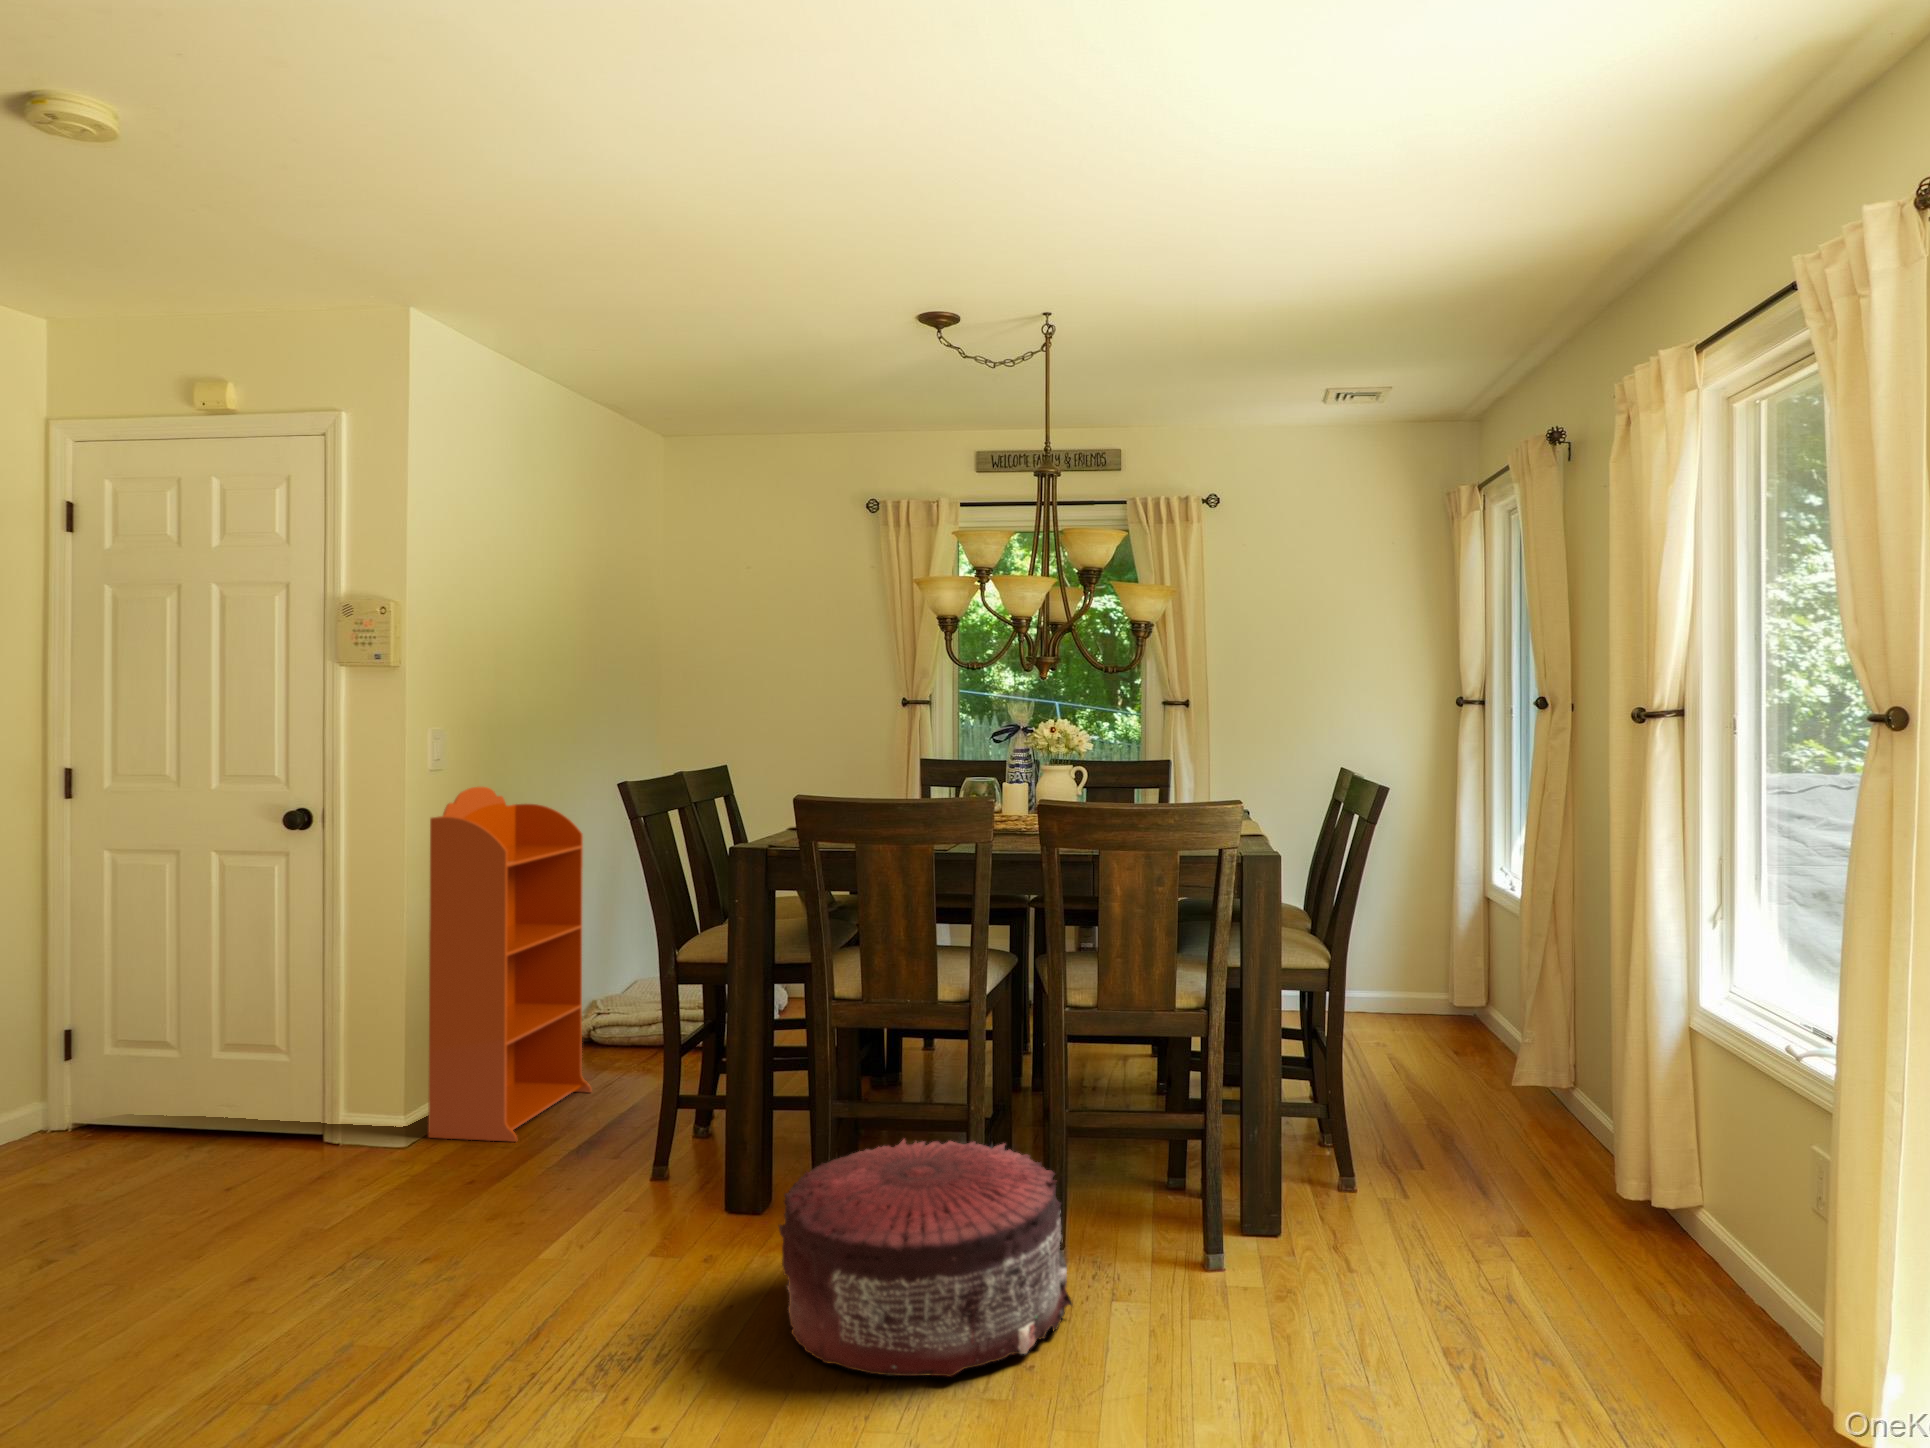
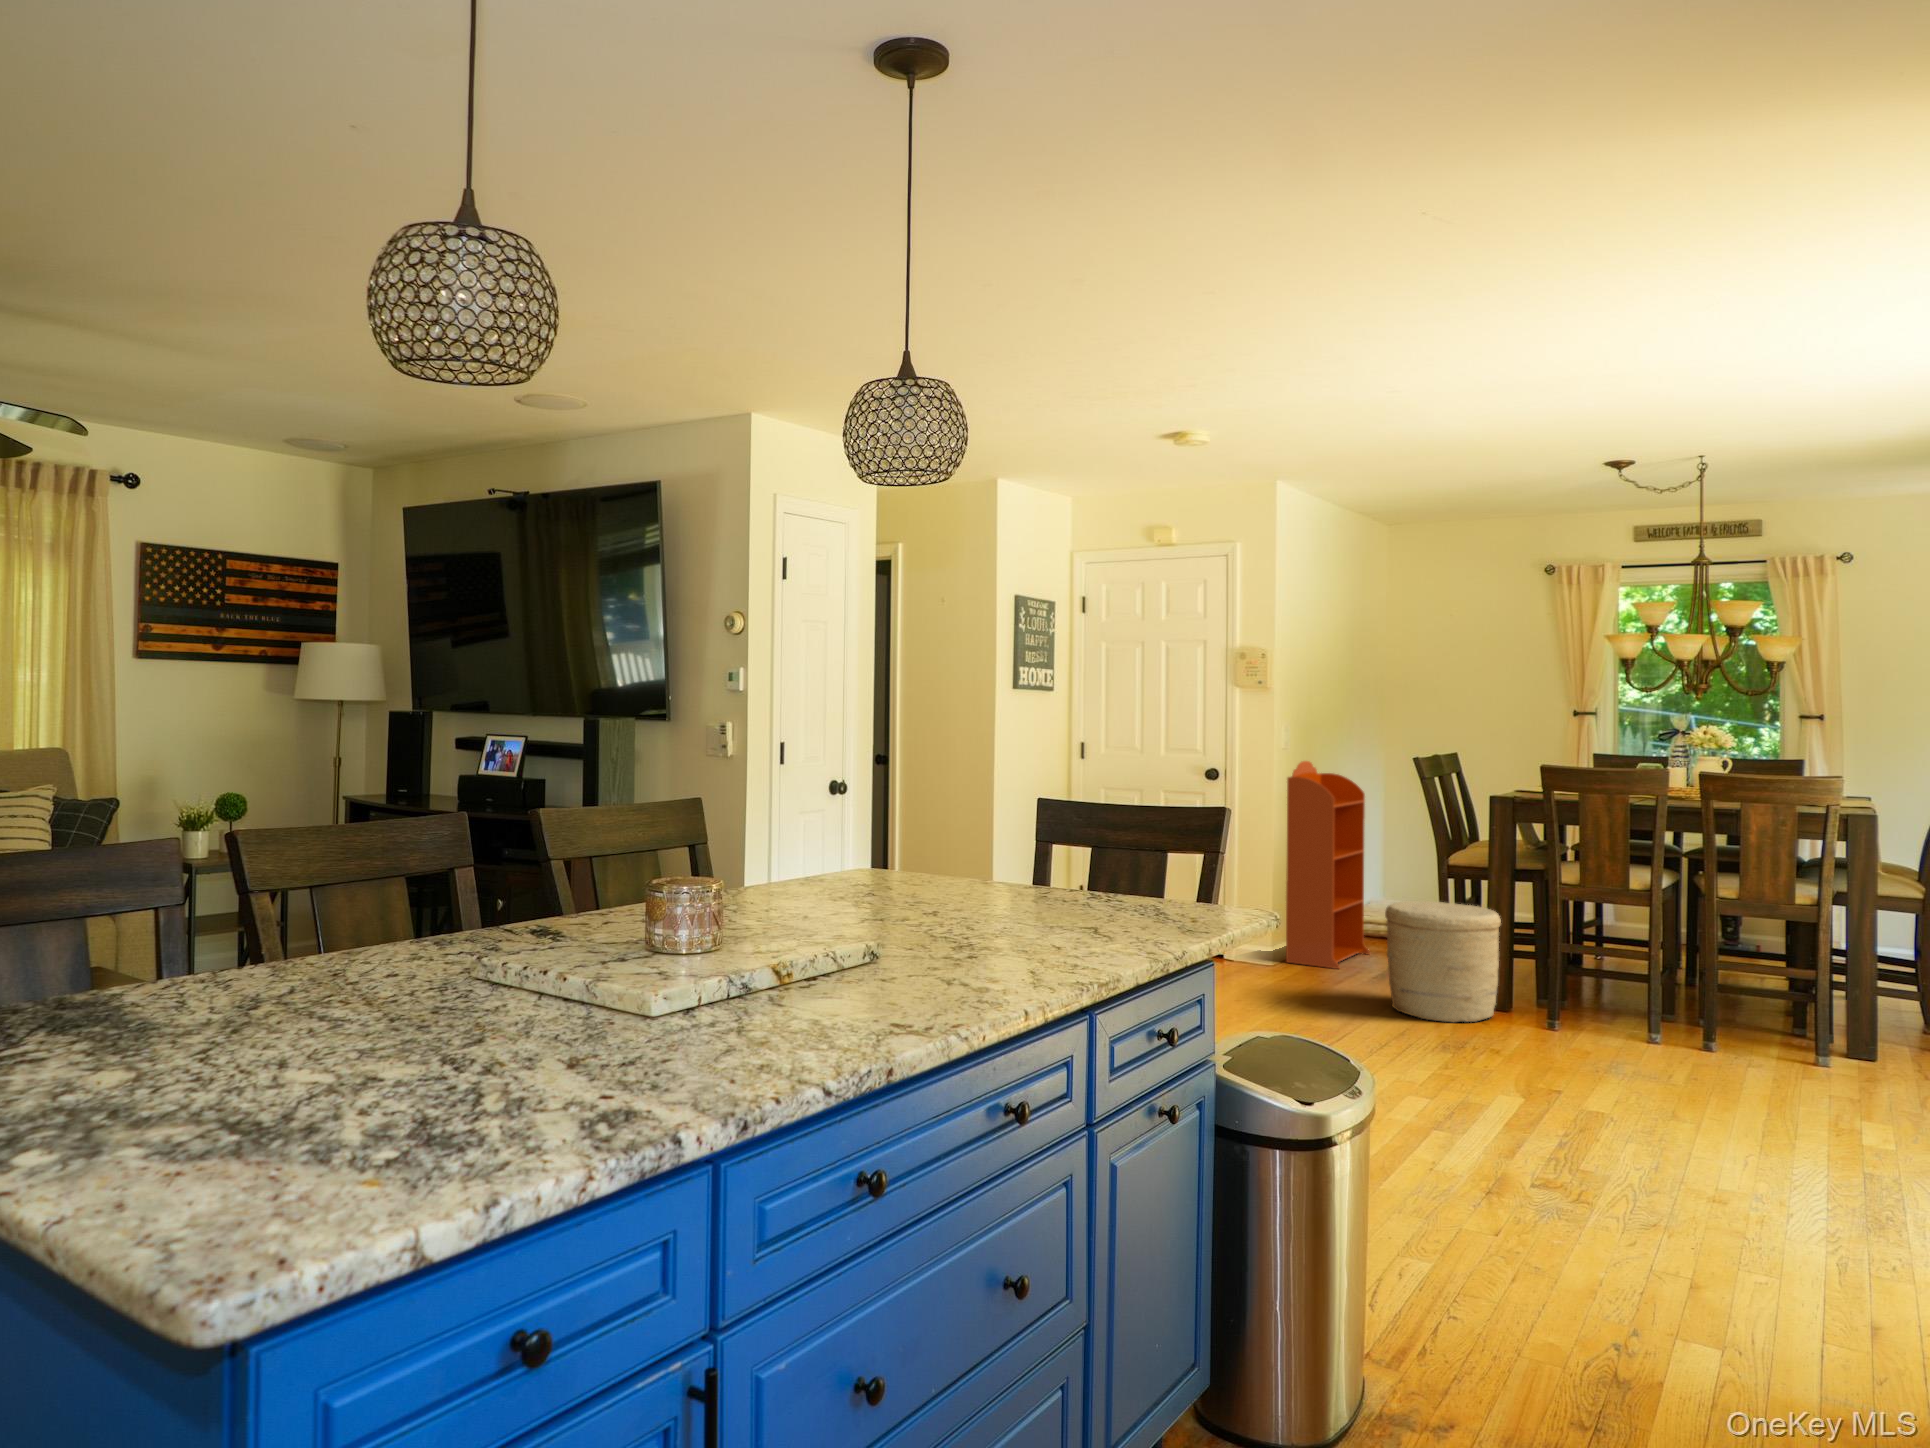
woven basket: none [535,1037,738,1281] -> present [1385,901,1501,1022]
pouf: present [778,1140,1072,1377] -> none [1540,964,1723,1068]

